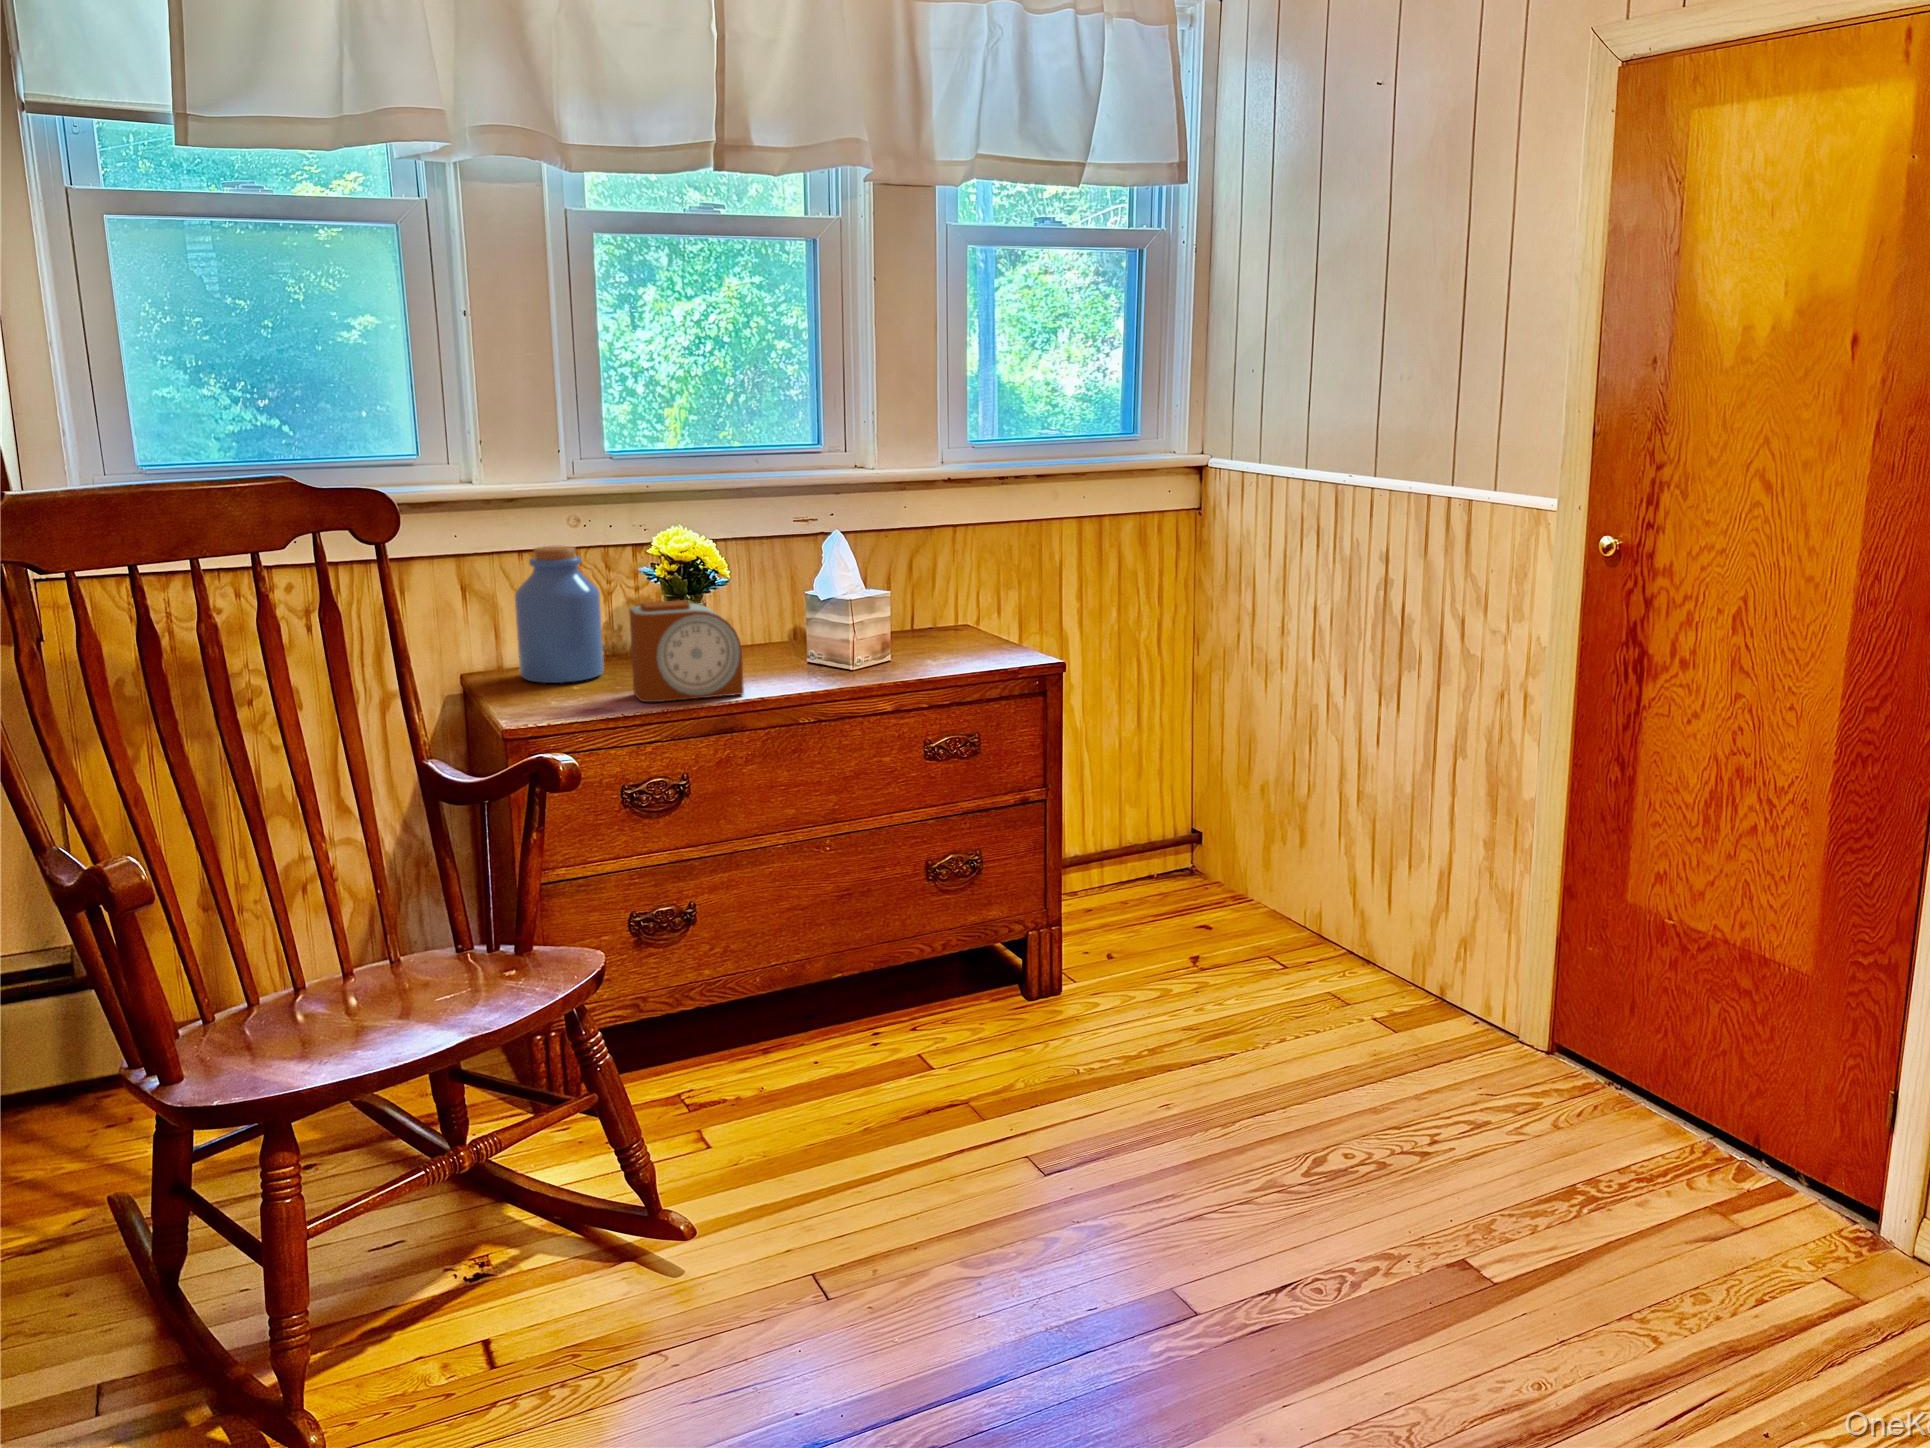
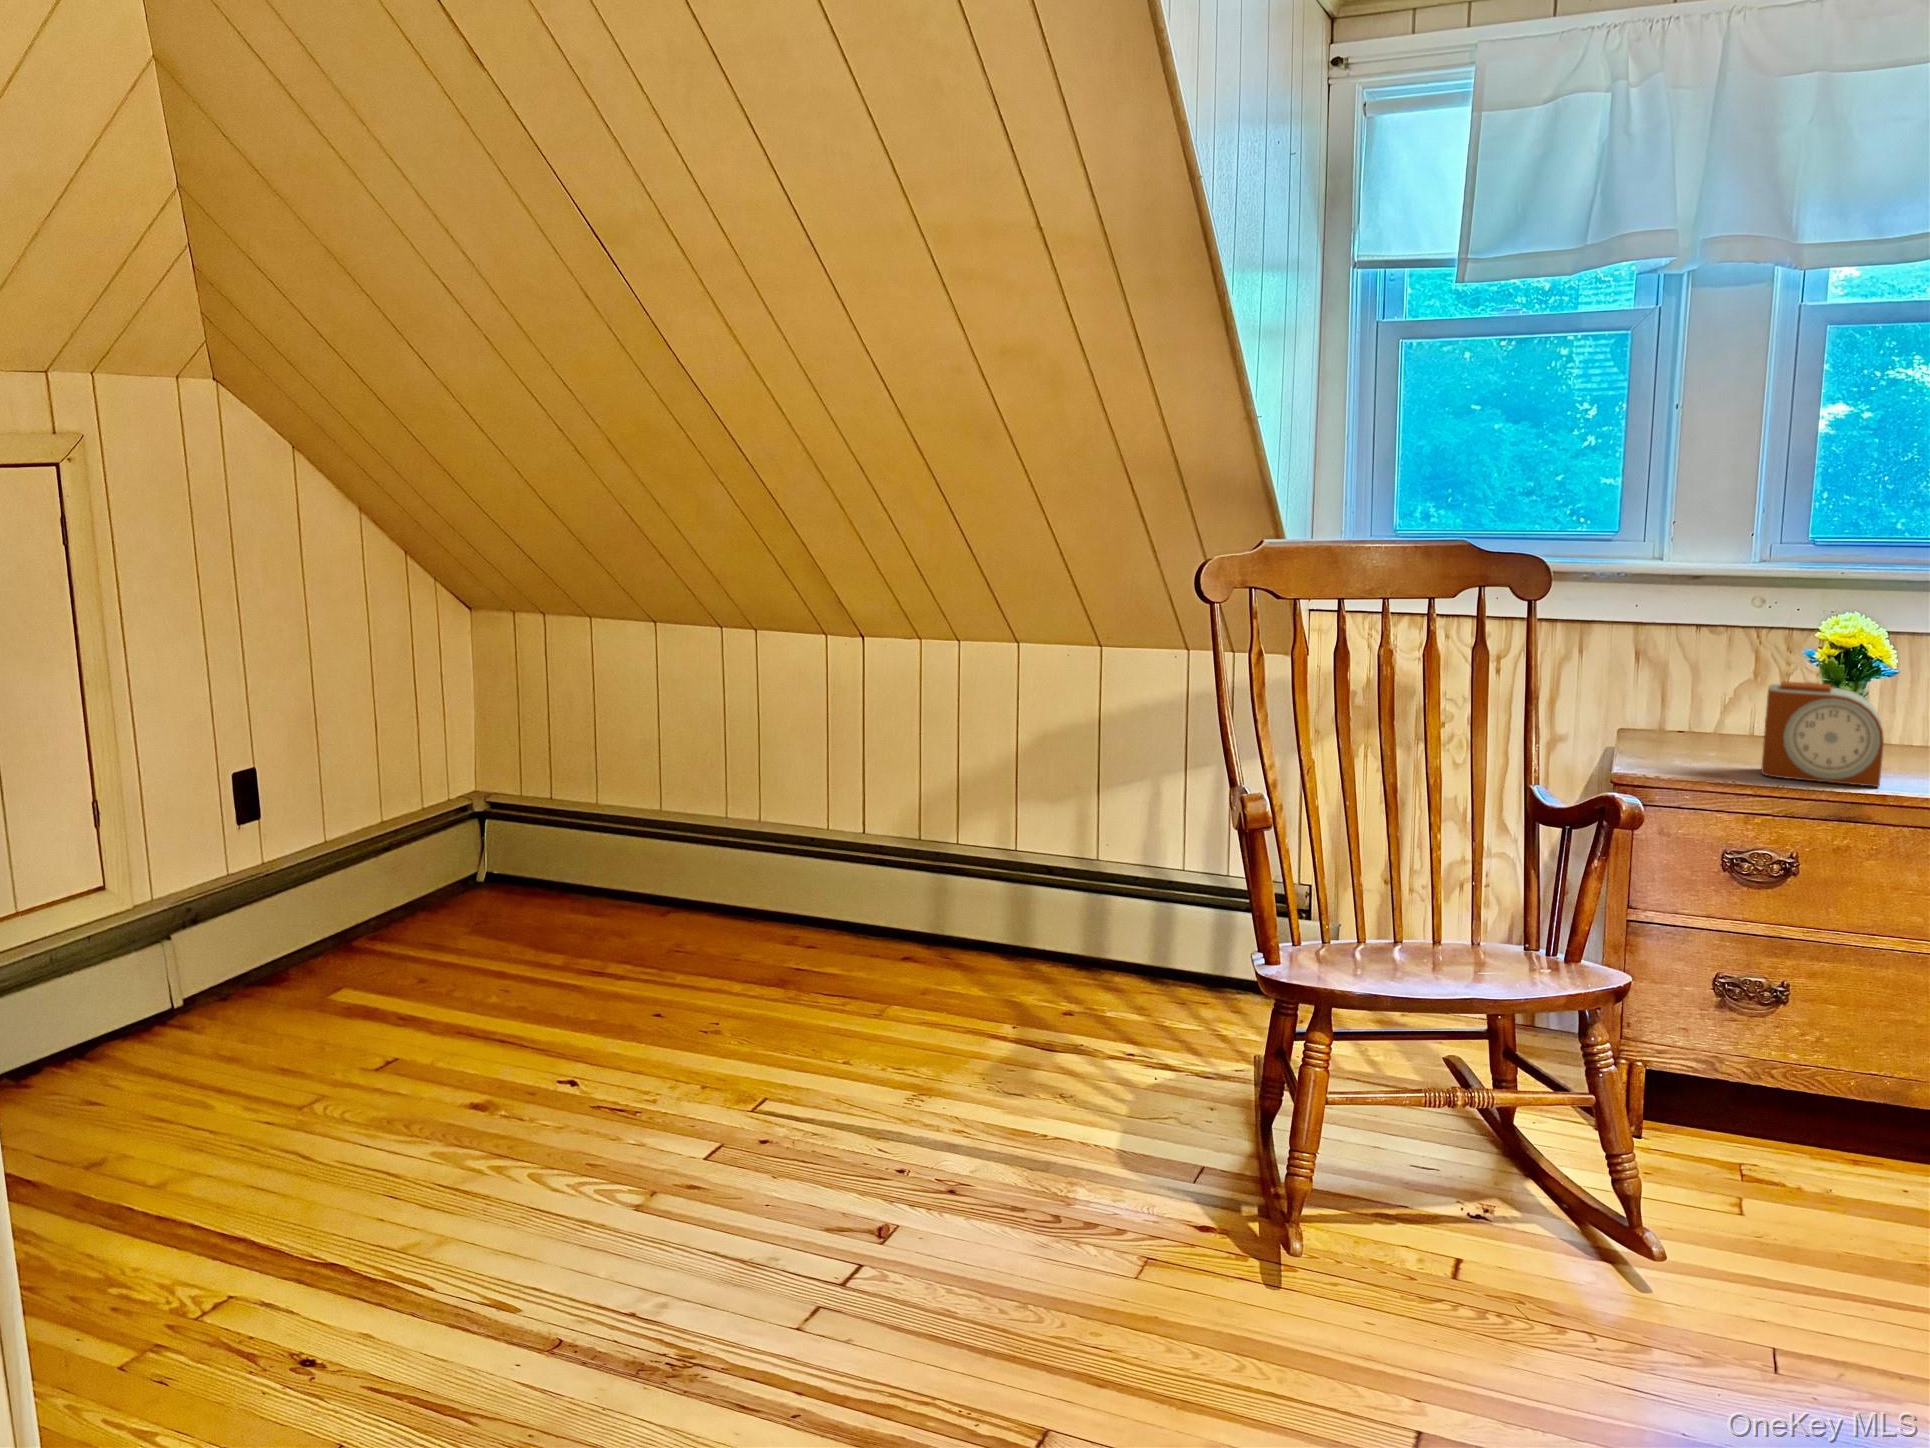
jar: present [515,546,604,683] -> none [1669,622,1761,750]

